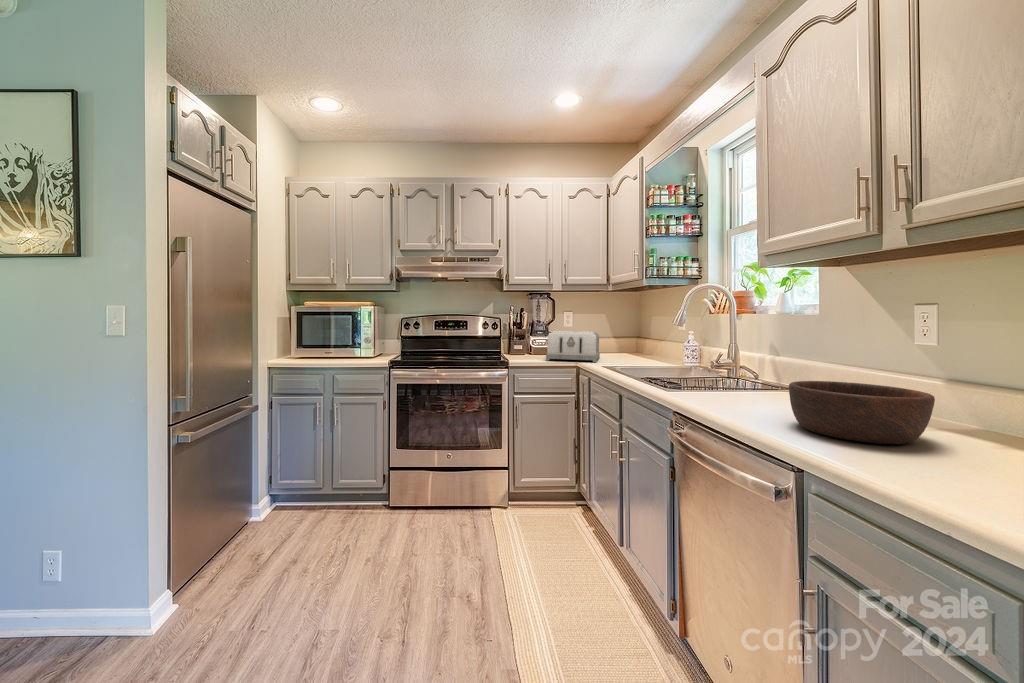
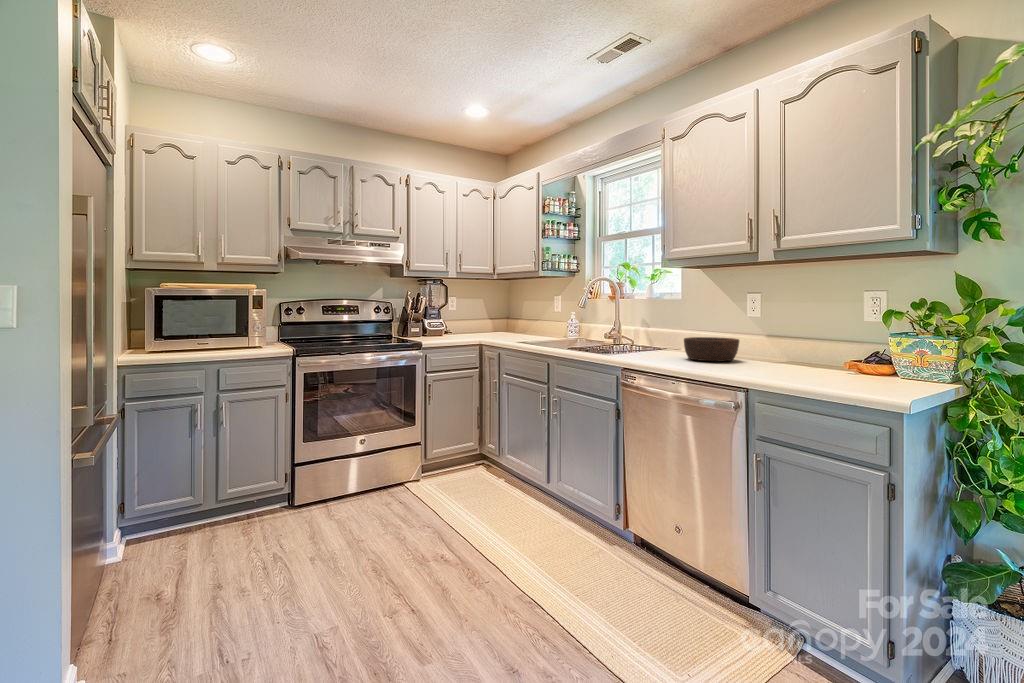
toaster: present [546,331,600,362] -> none [458,315,508,341]

